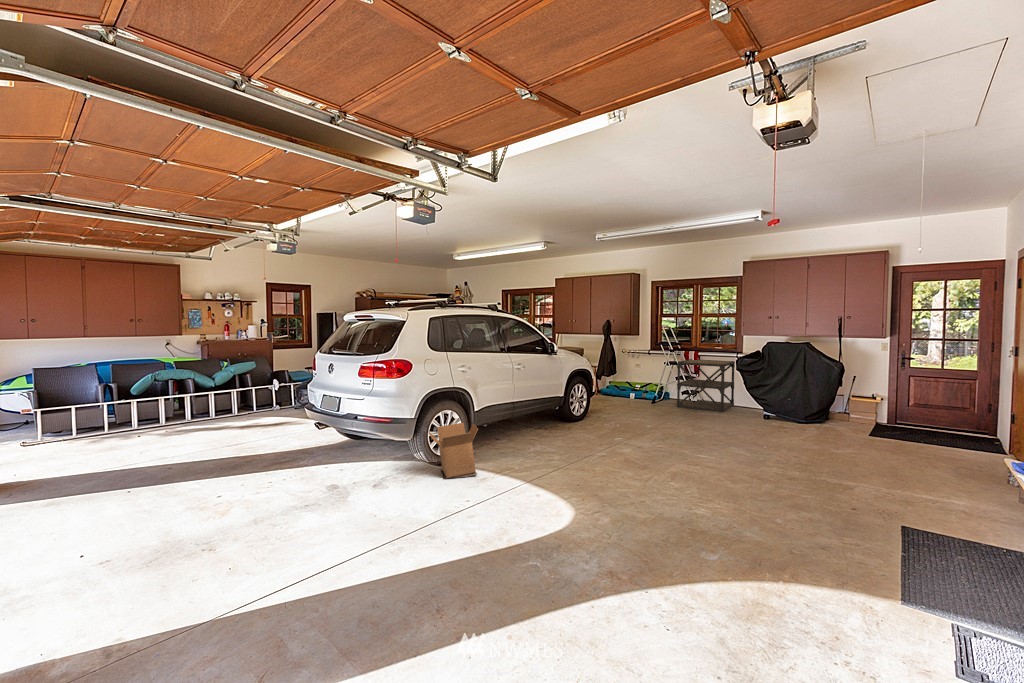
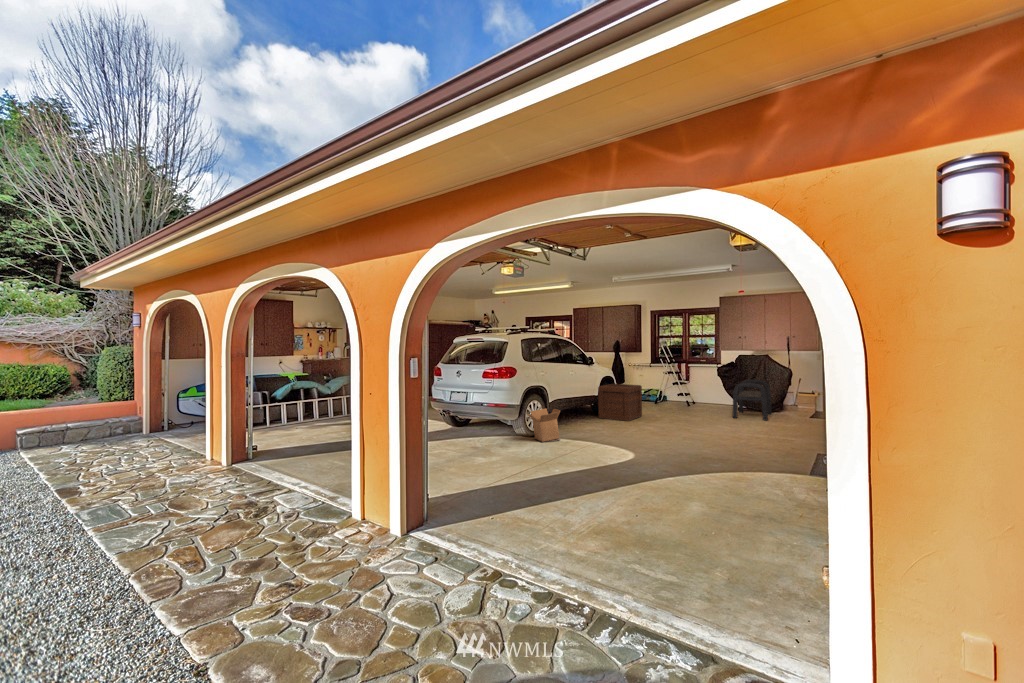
shelving unit: present [677,359,735,412] -> none [674,370,716,408]
bench: none [756,377,813,440] -> present [732,379,772,420]
wooden crate: none [563,380,626,436] -> present [598,384,642,421]

